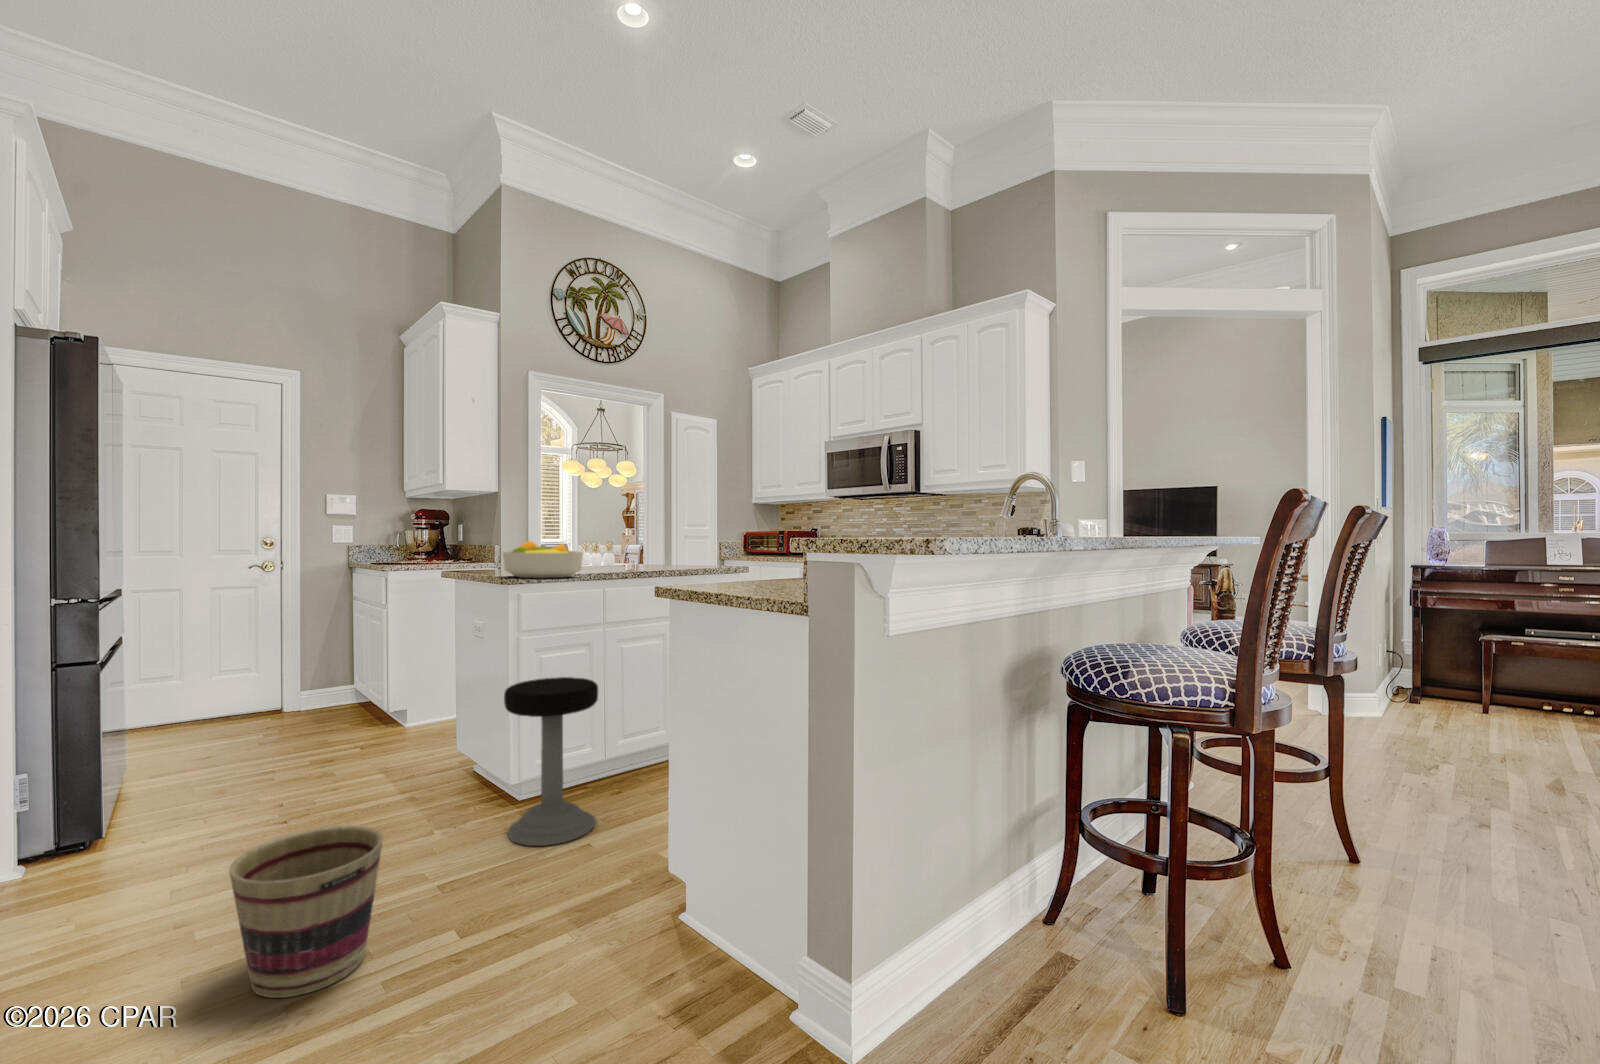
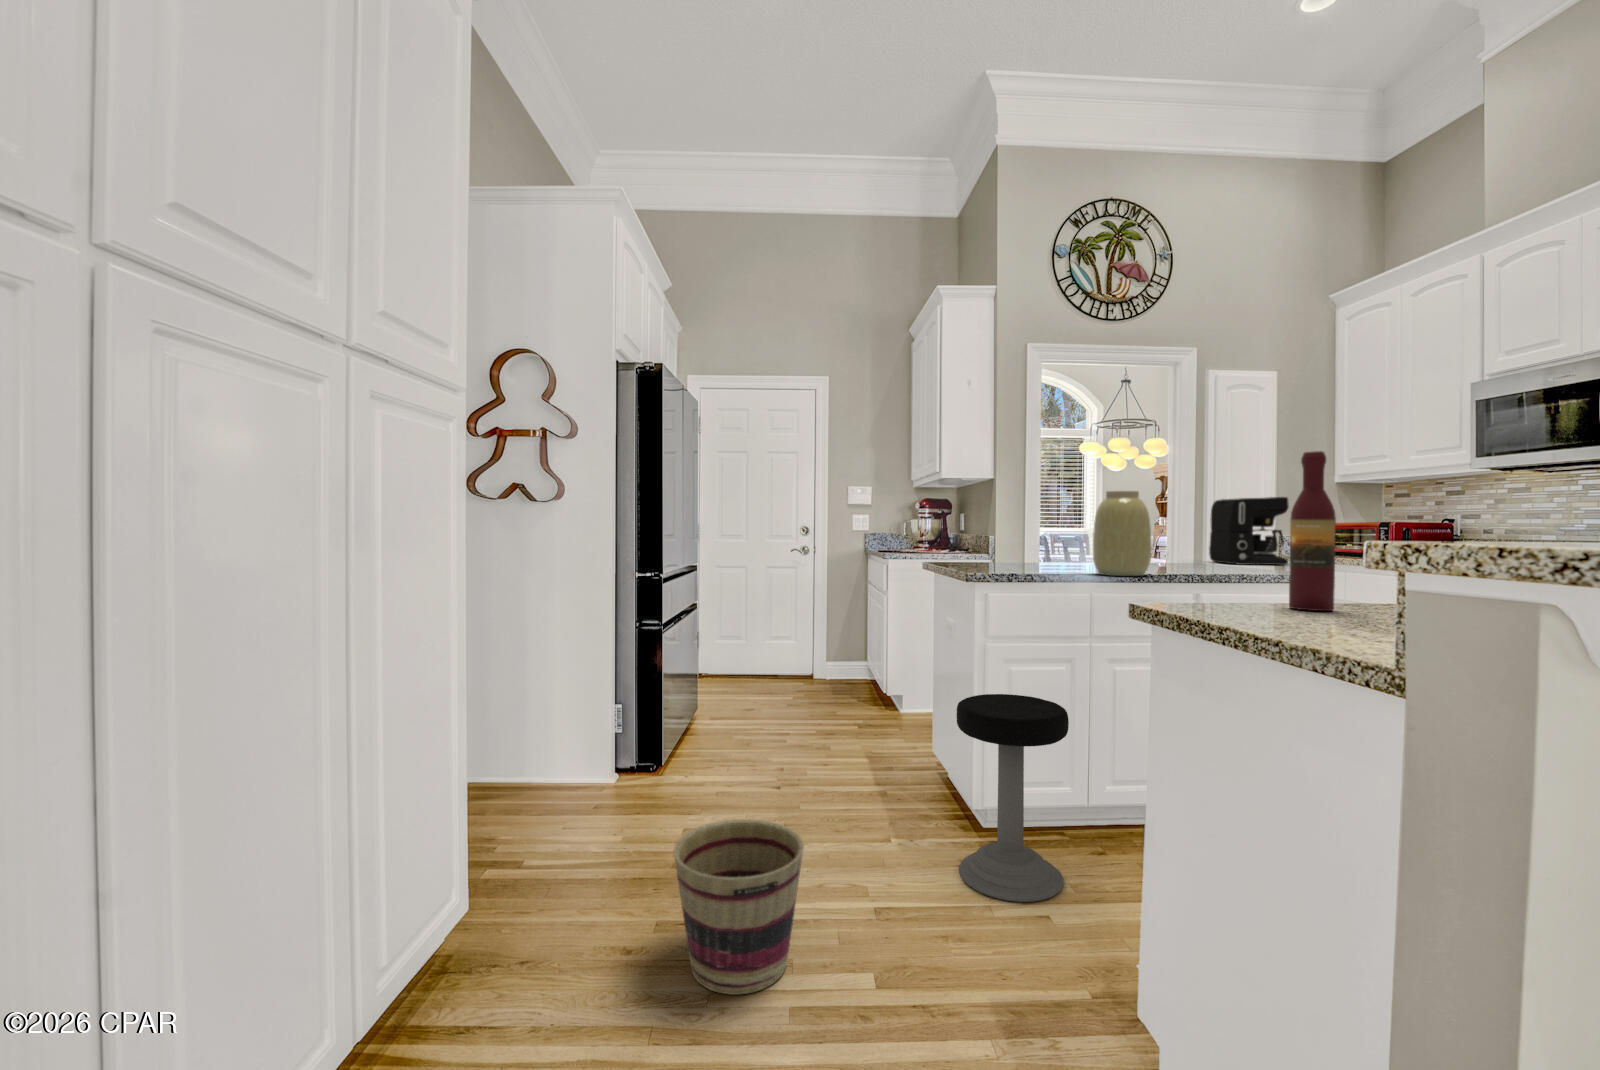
wine bottle: none [746,488,768,586] -> present [1289,451,1336,611]
vase: none [607,508,650,575] -> present [1093,491,1151,576]
coffee maker: none [679,514,730,565] -> present [1209,497,1289,565]
fruit bowl: present [503,541,583,578] -> none [966,530,1057,576]

